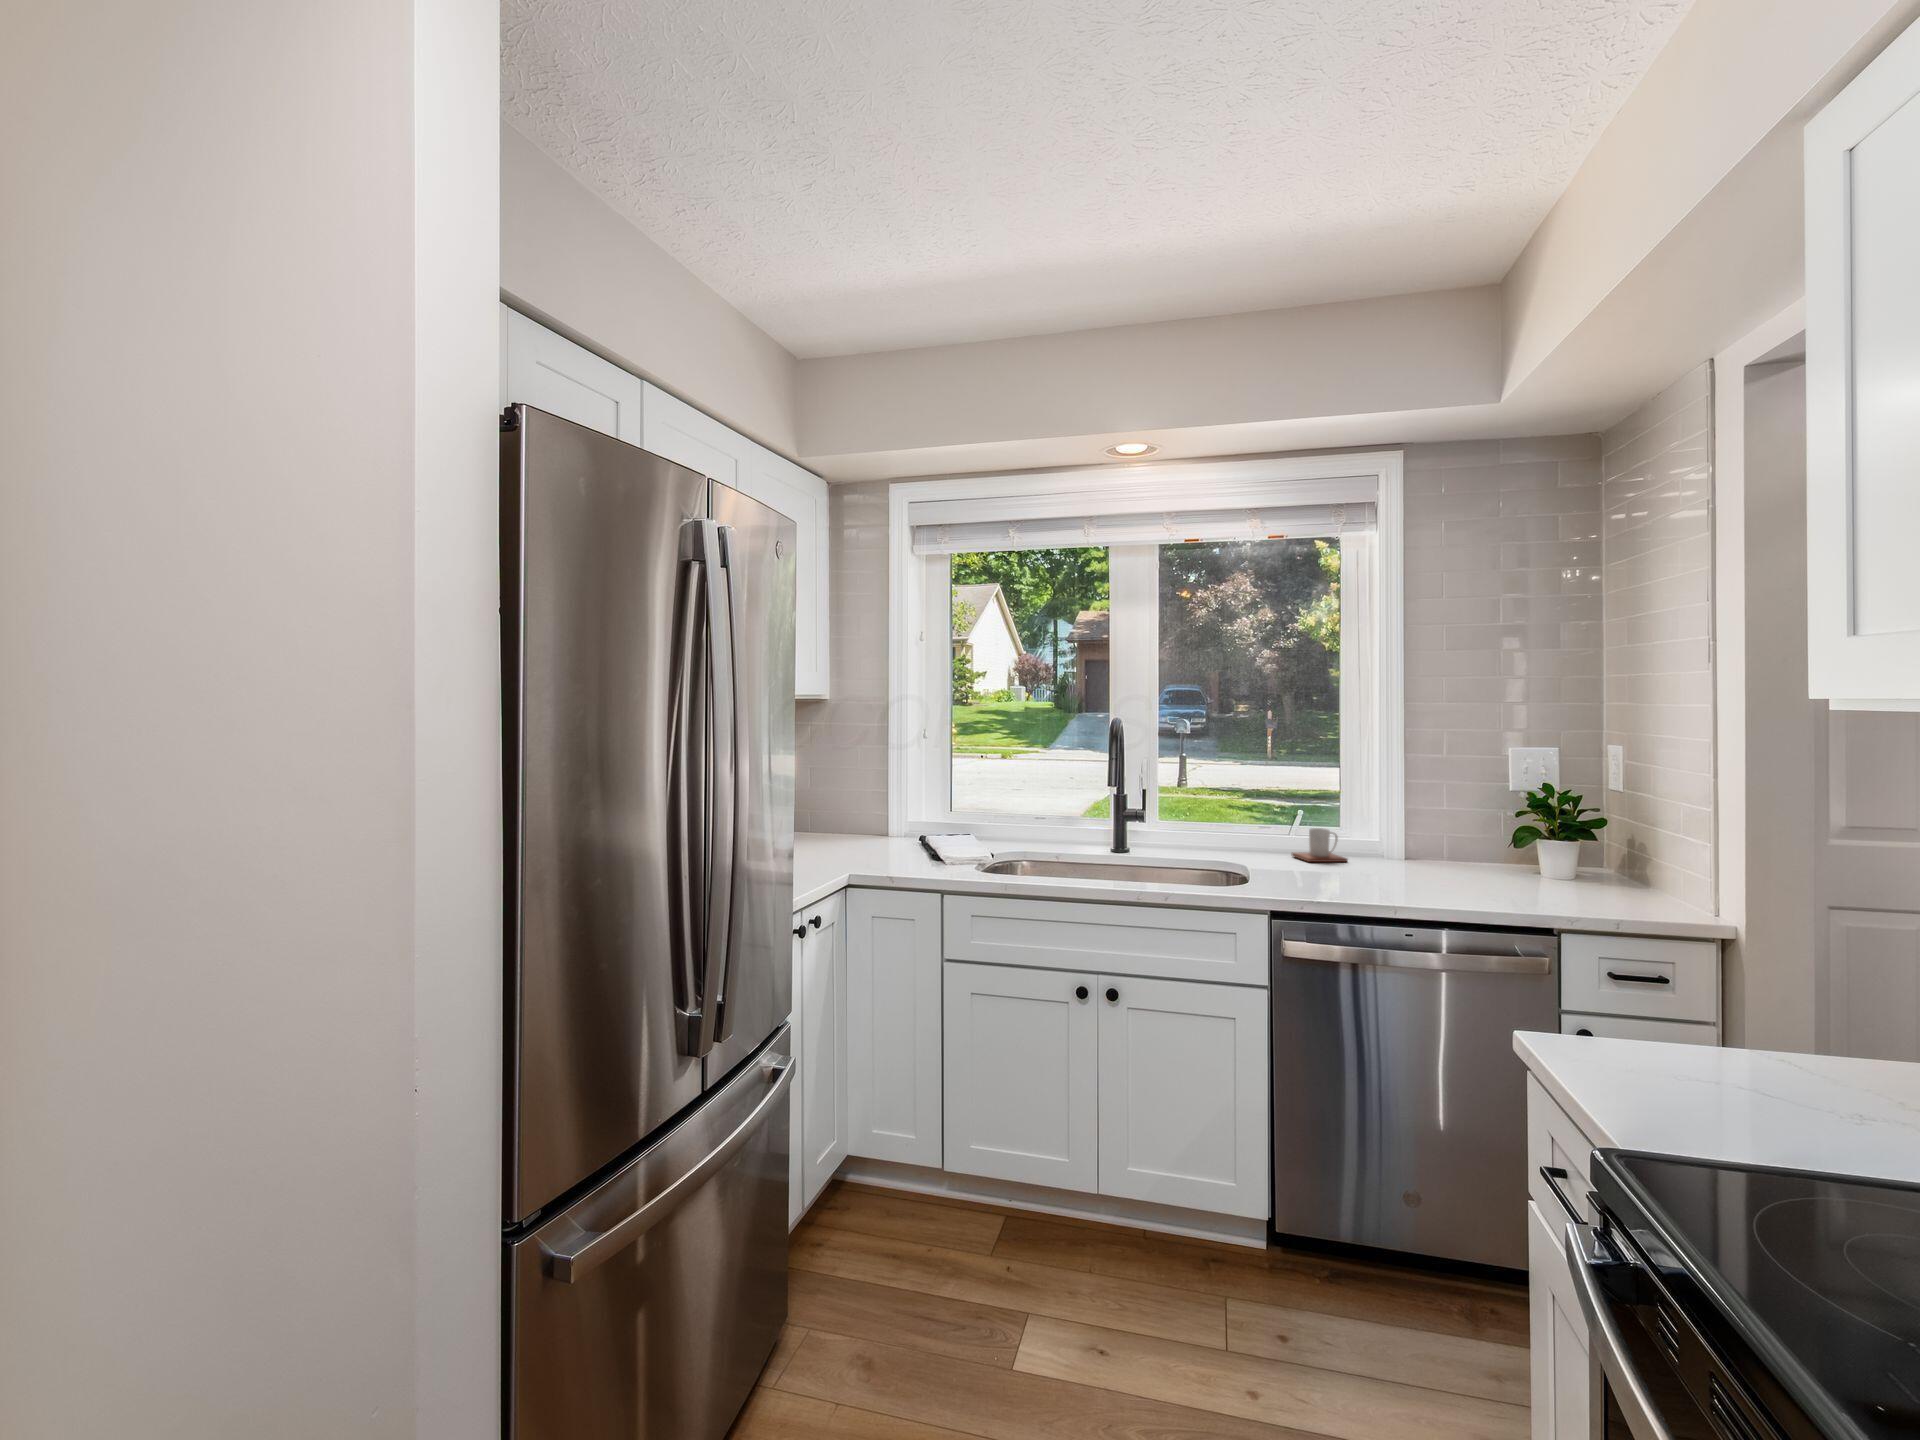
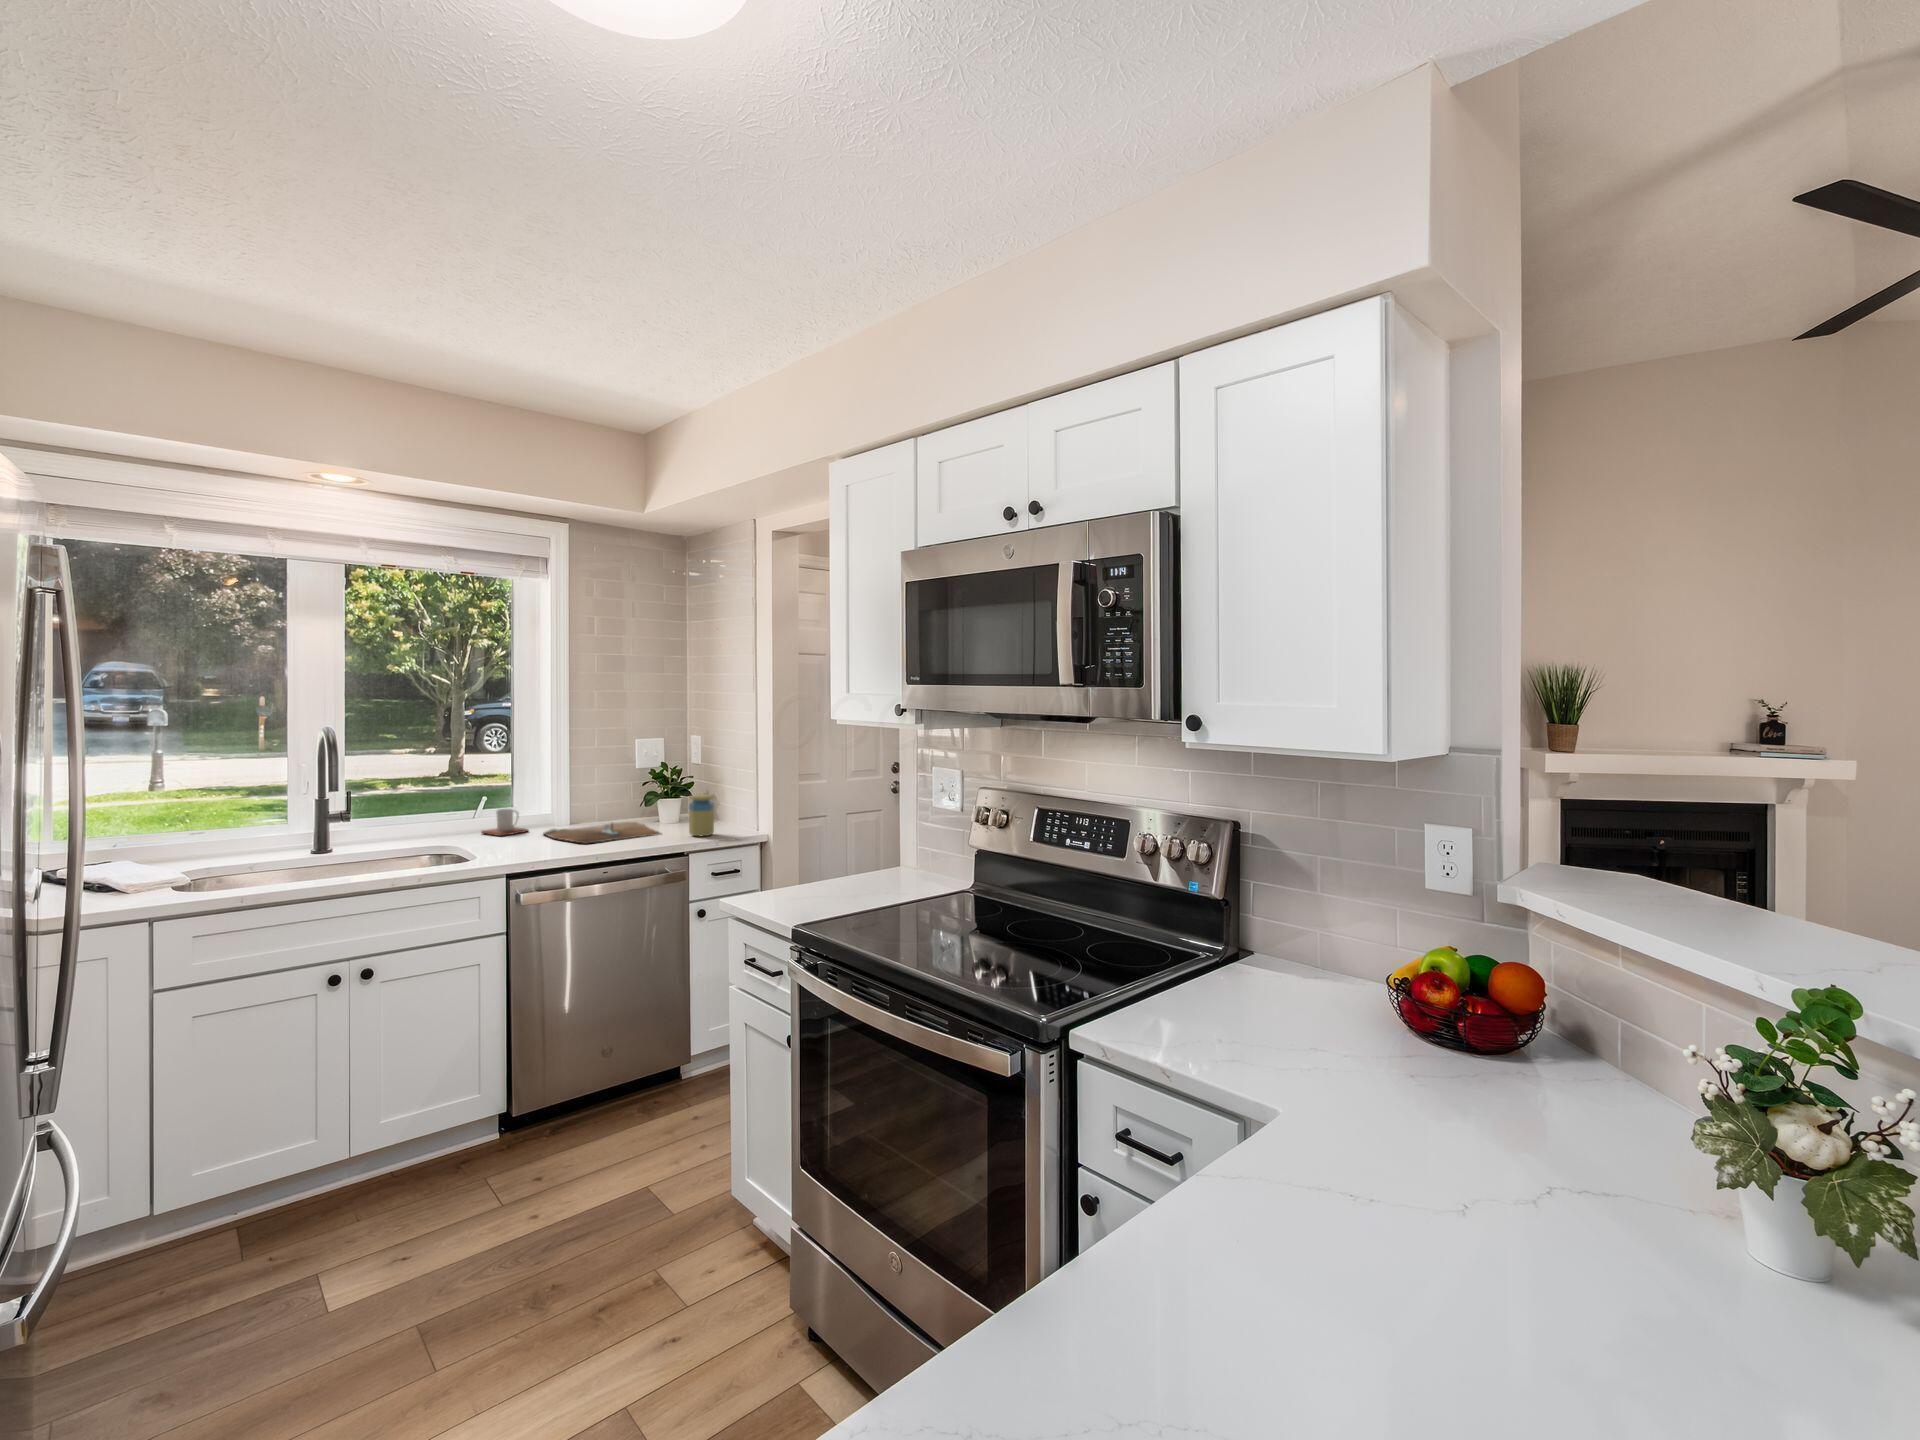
jar: none [1575,837,1624,908] -> present [689,794,714,836]
cutting board: none [1359,862,1531,894] -> present [544,822,661,844]

